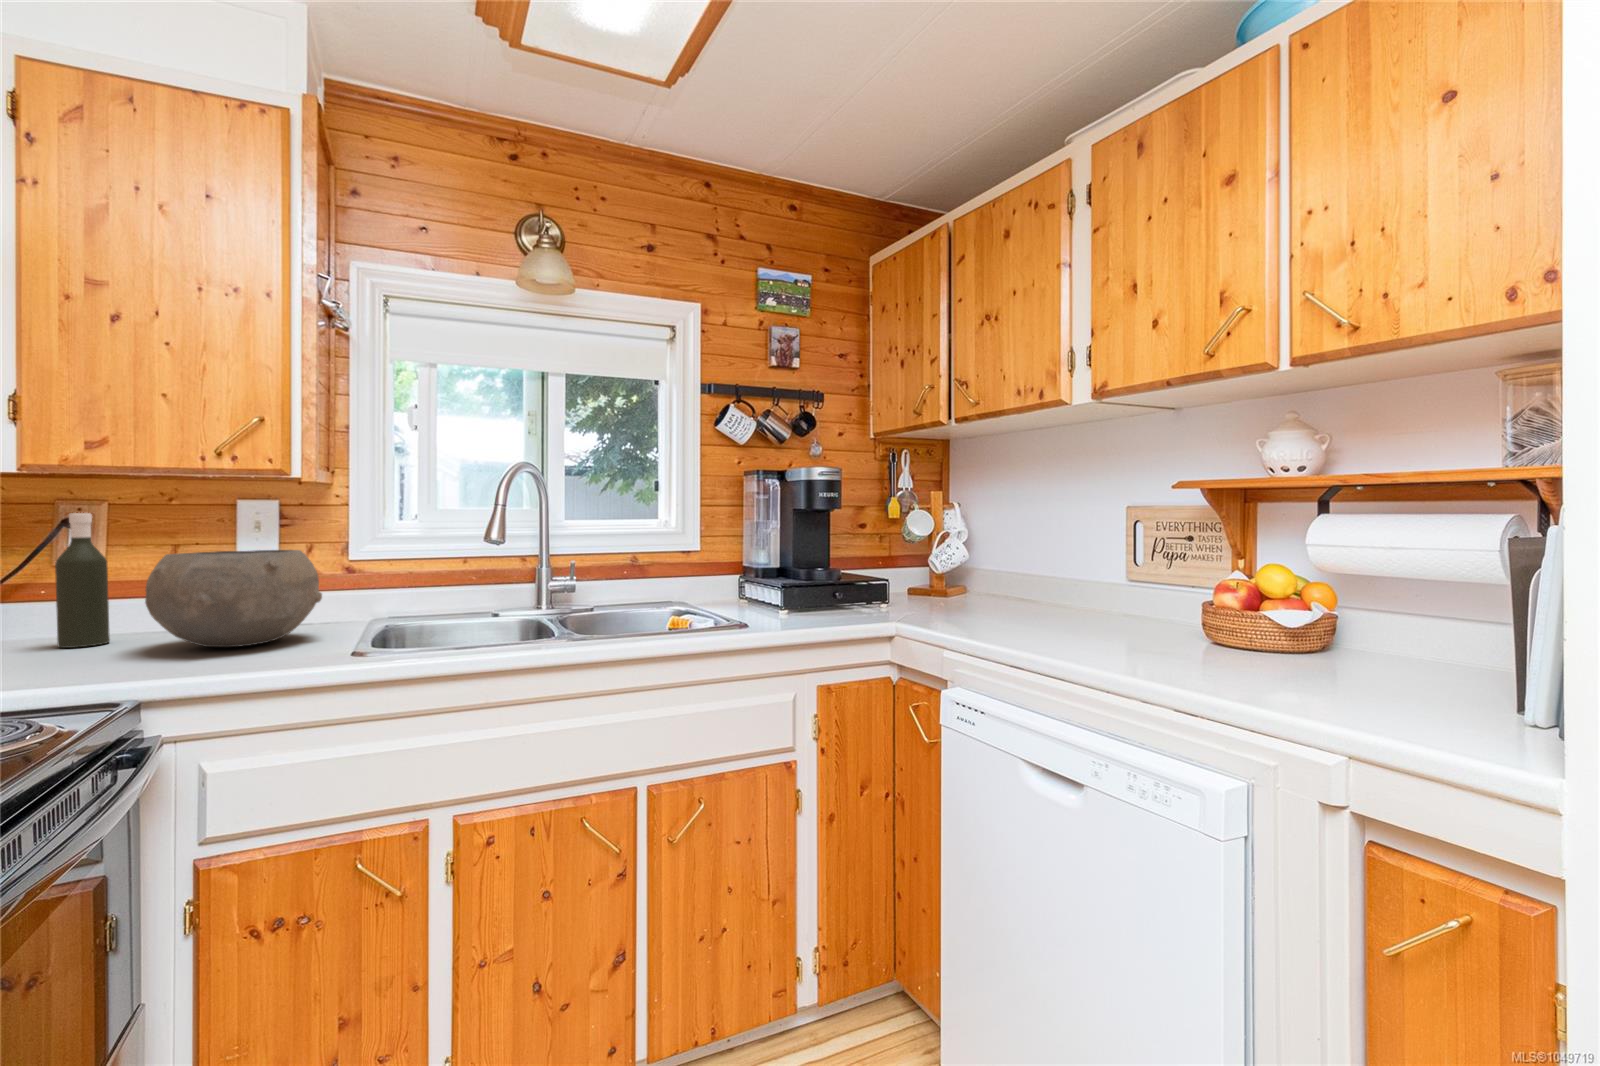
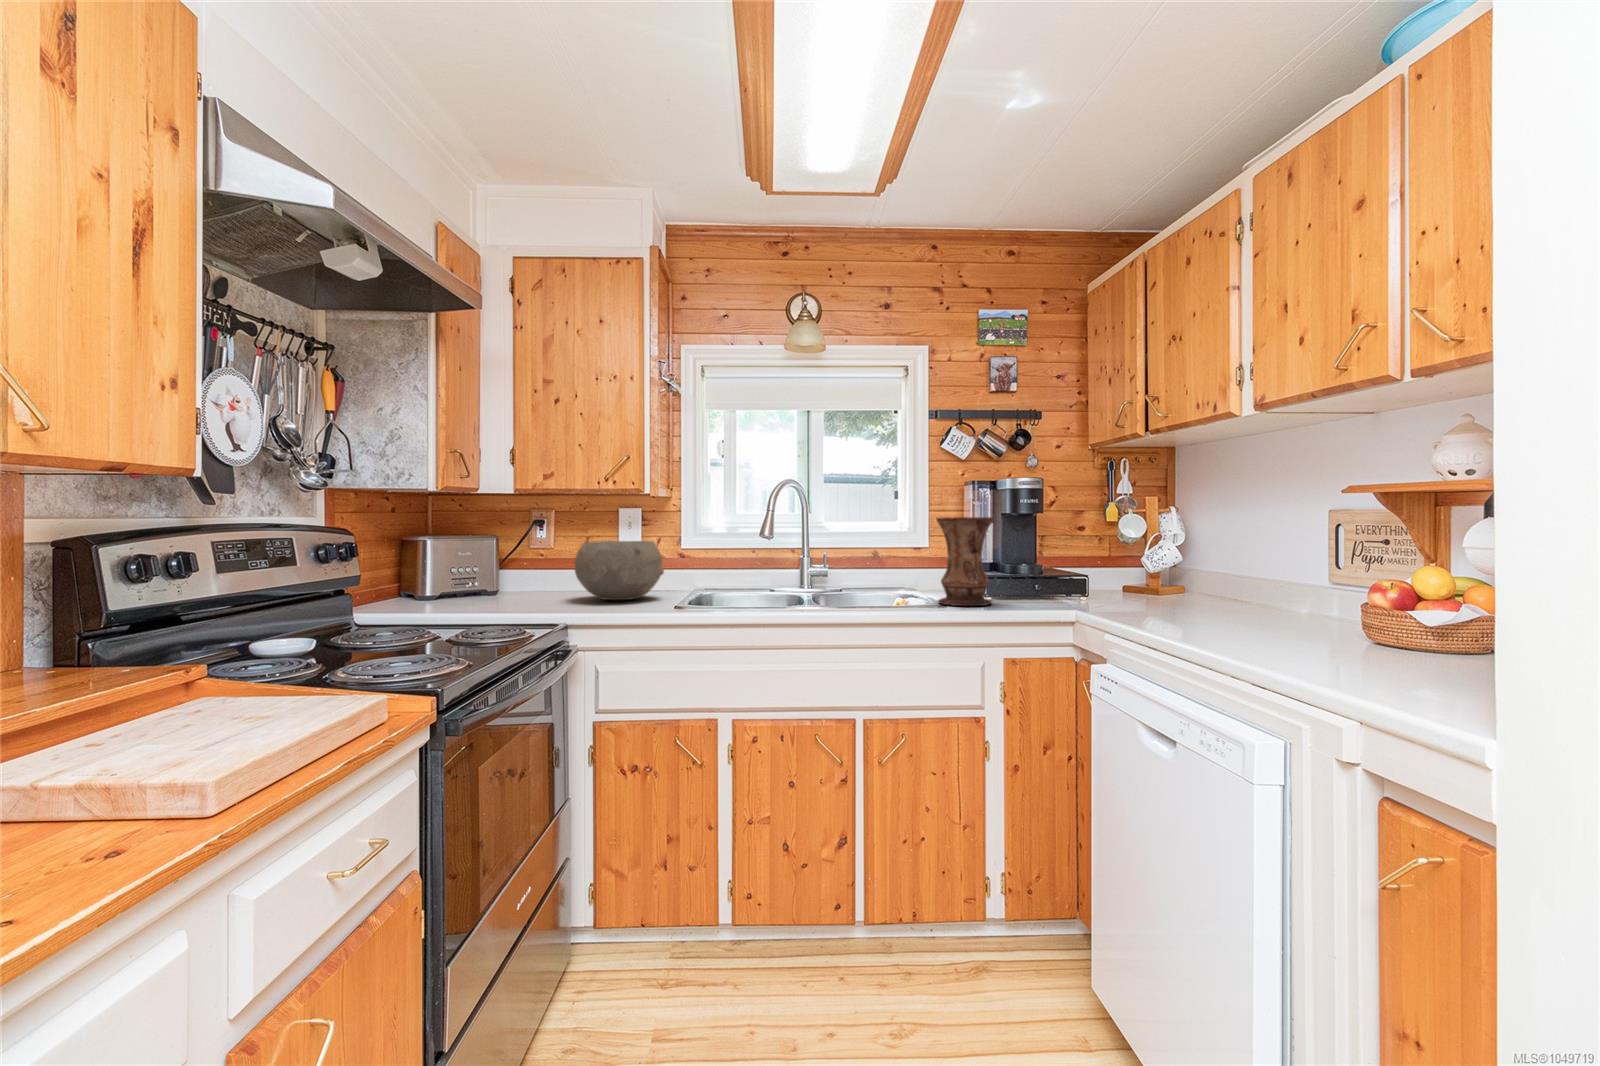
bottle: present [55,513,110,648] -> none [532,517,556,596]
vase: none [726,514,796,624] -> present [936,517,994,606]

